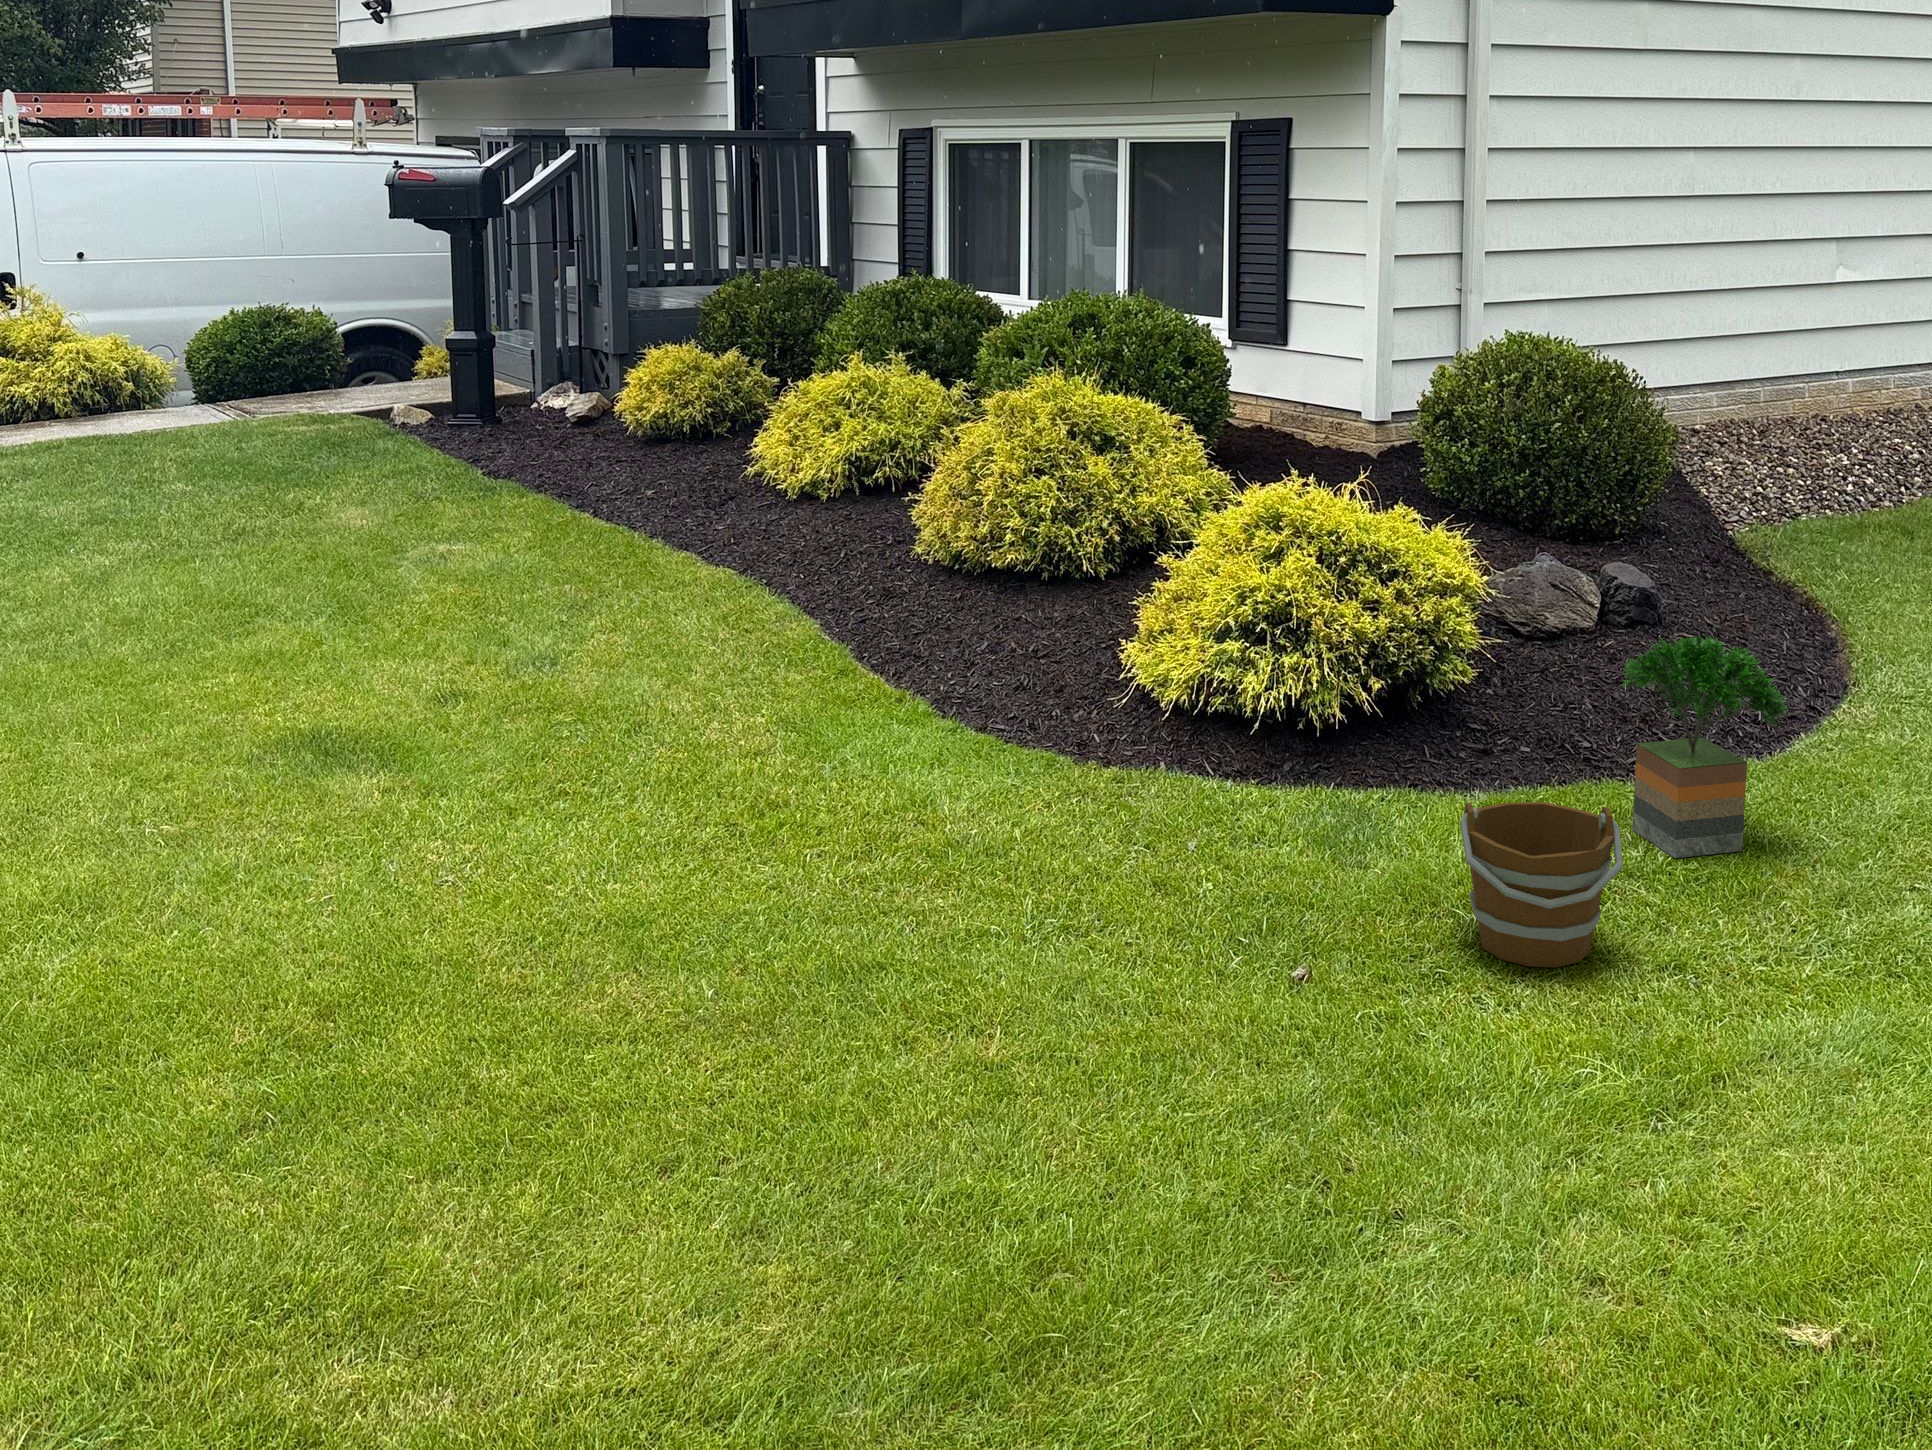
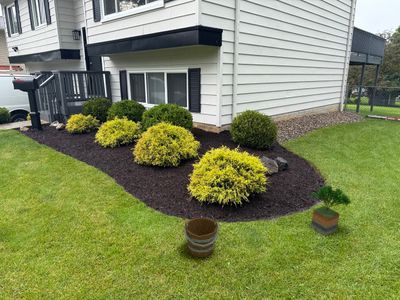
bucket: present [1460,802,1623,967] -> present [184,217,220,257]

